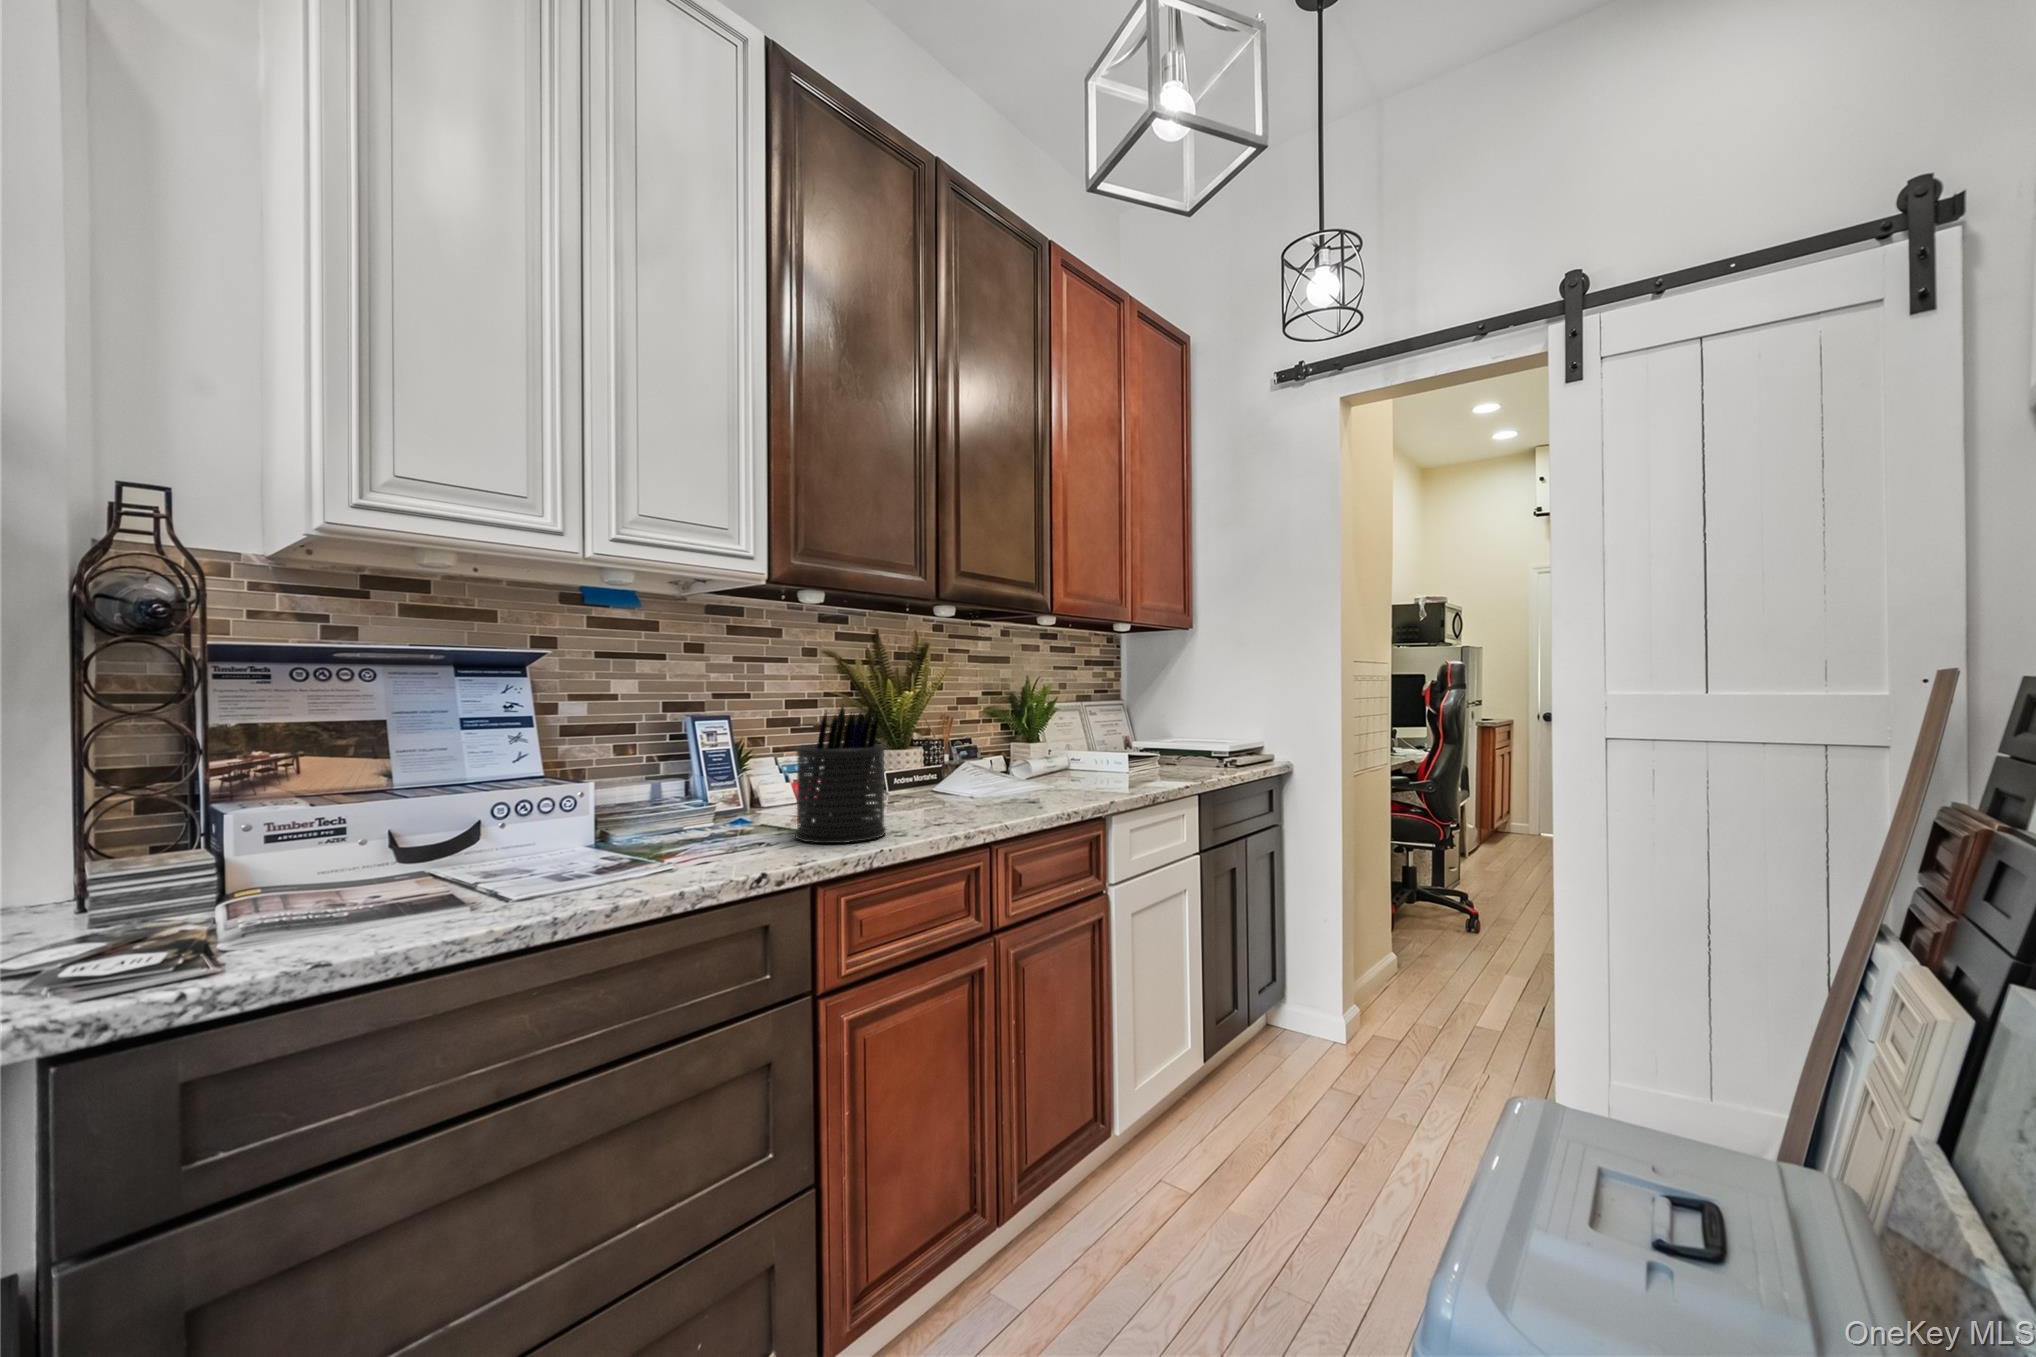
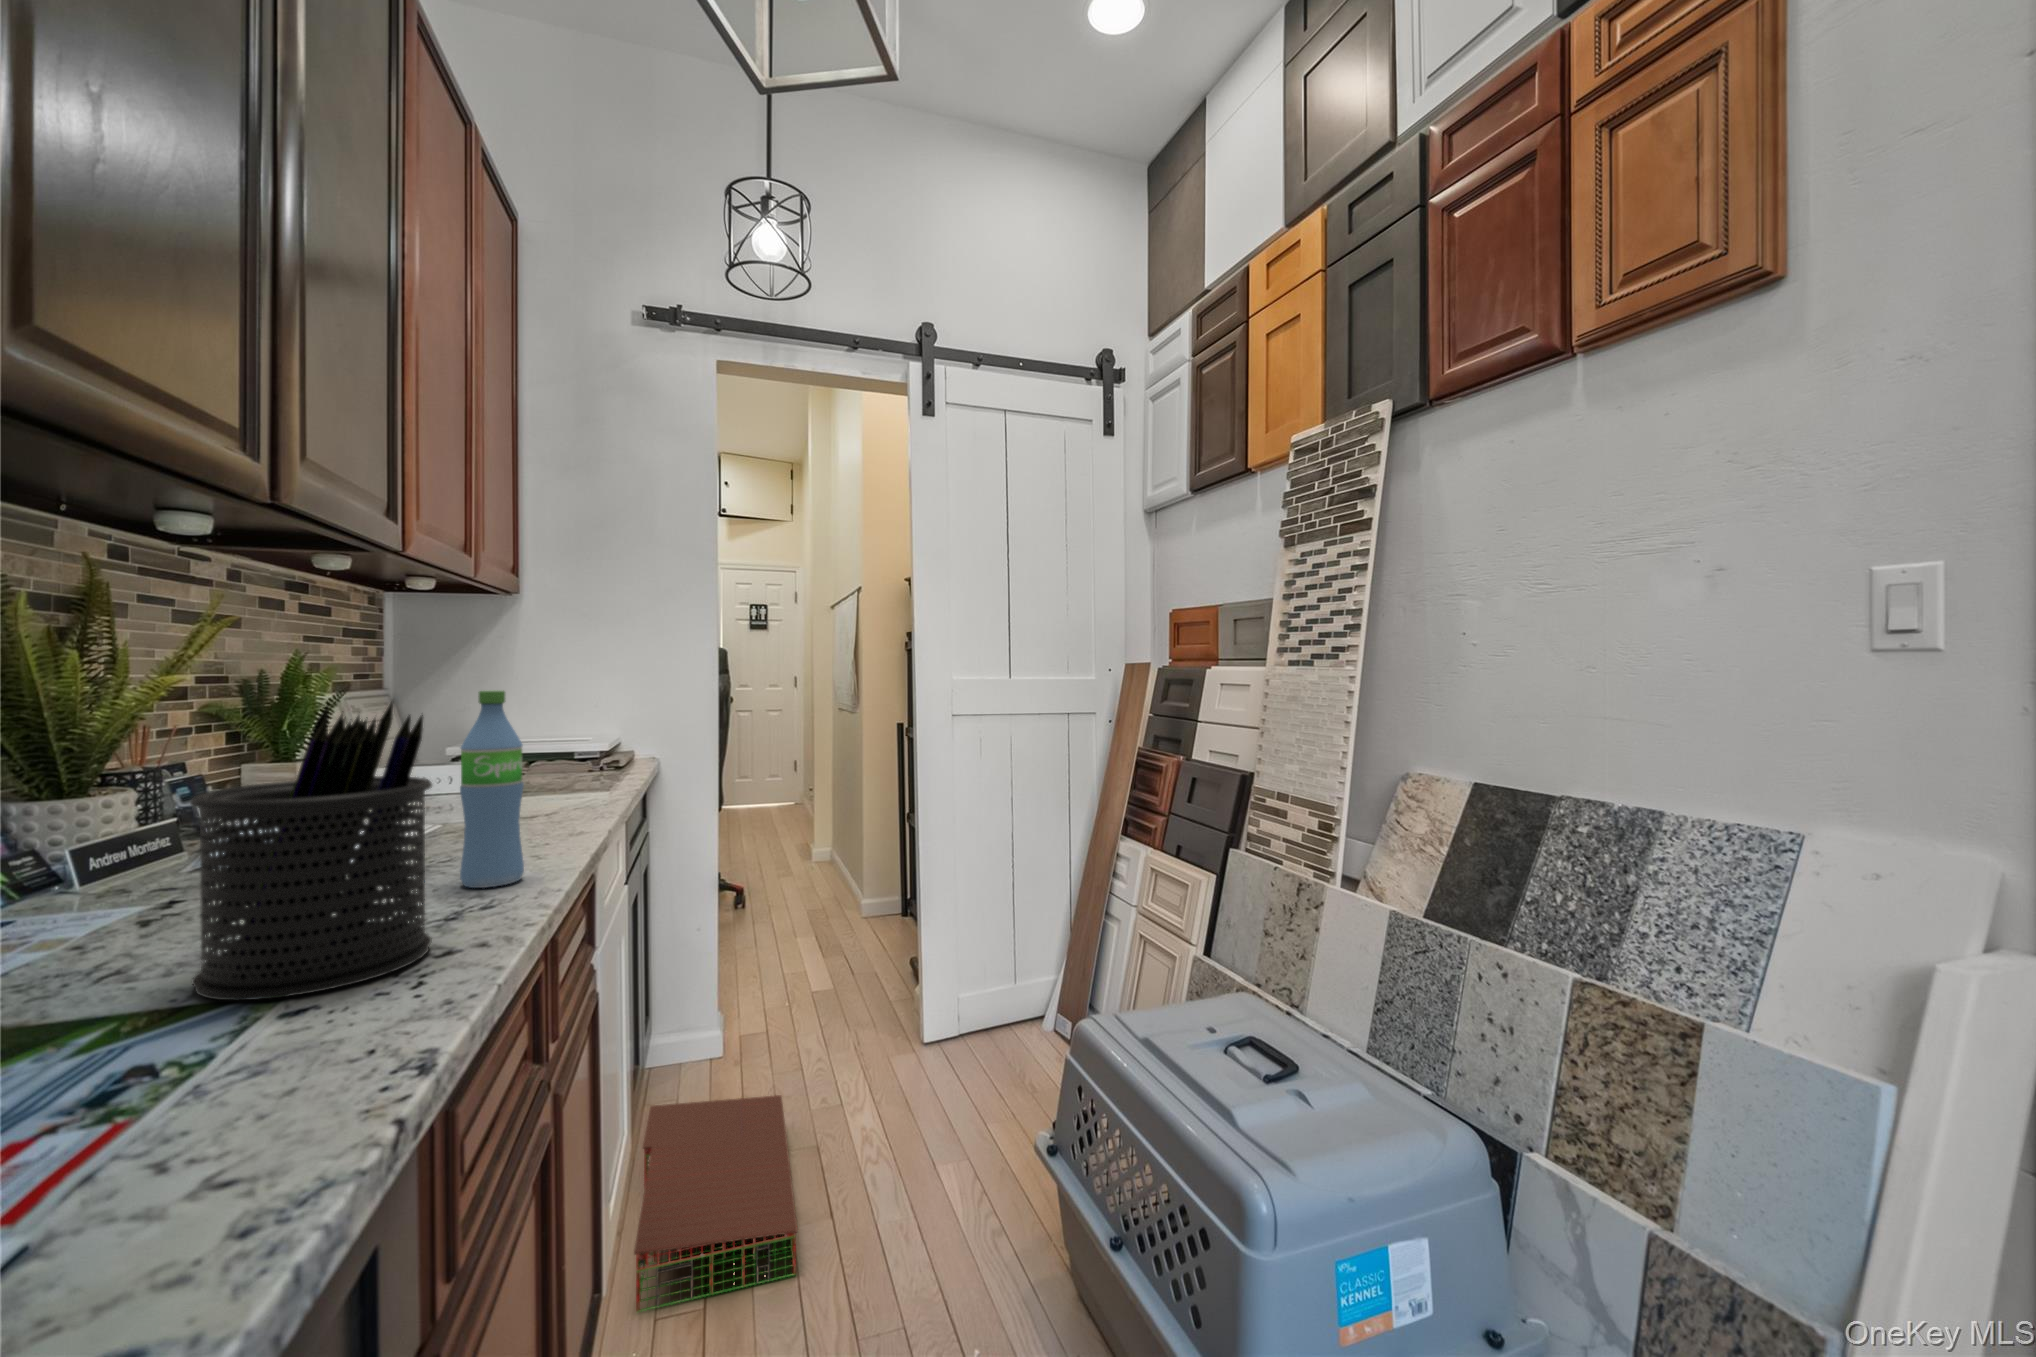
water bottle: none [960,700,994,820] -> present [460,691,524,888]
storage bin: none [1145,1051,1346,1237] -> present [634,1095,798,1312]

